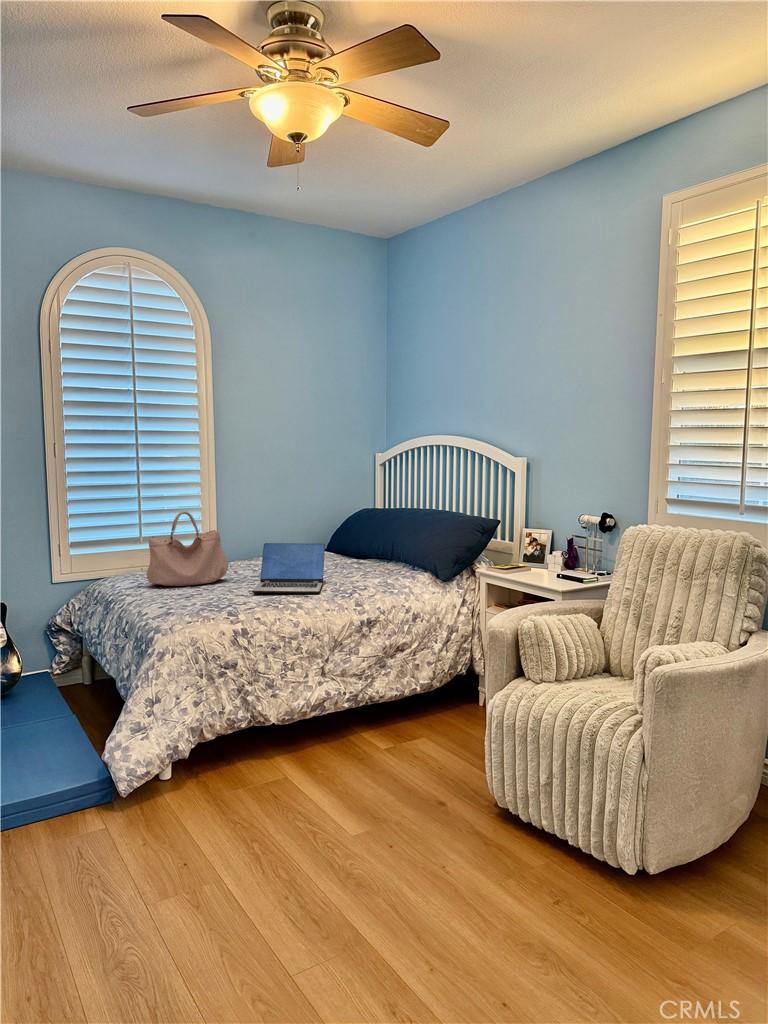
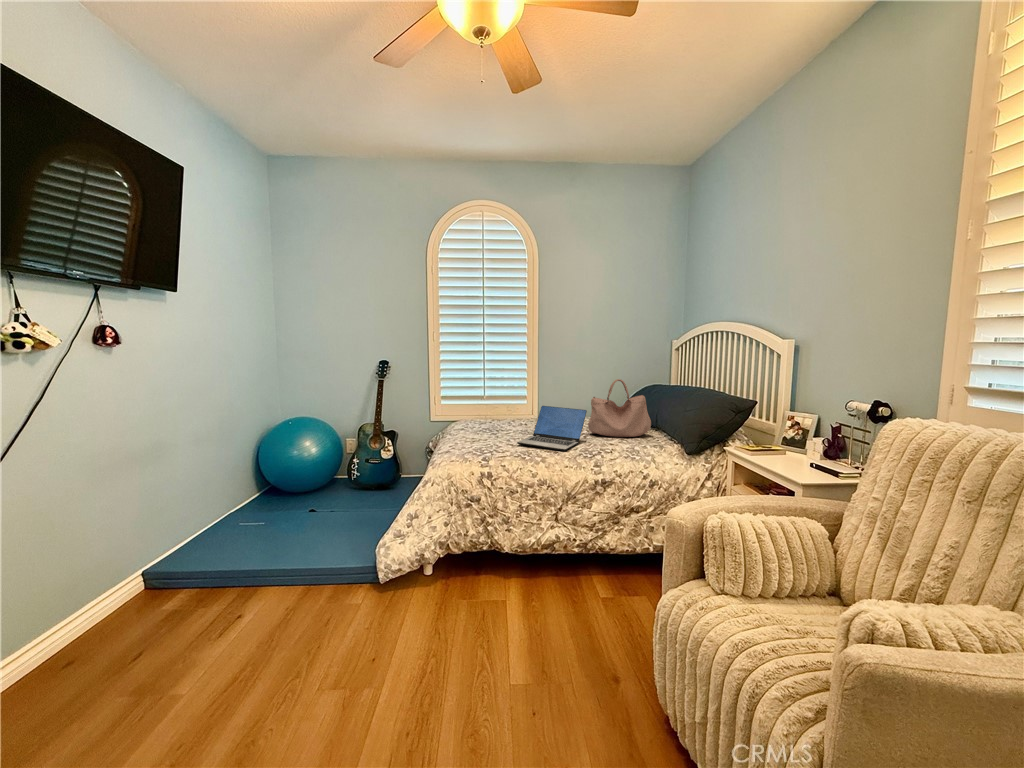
handbag: present [147,512,228,586] -> present [588,379,651,437]

